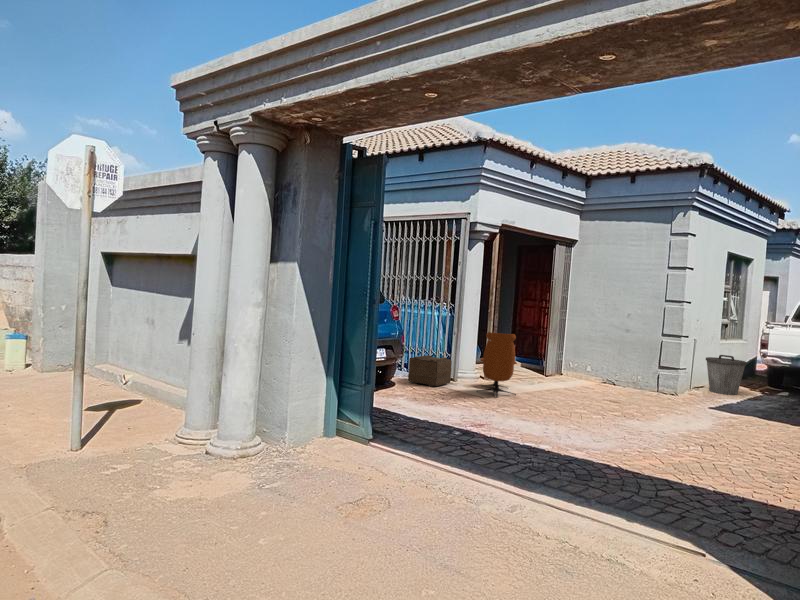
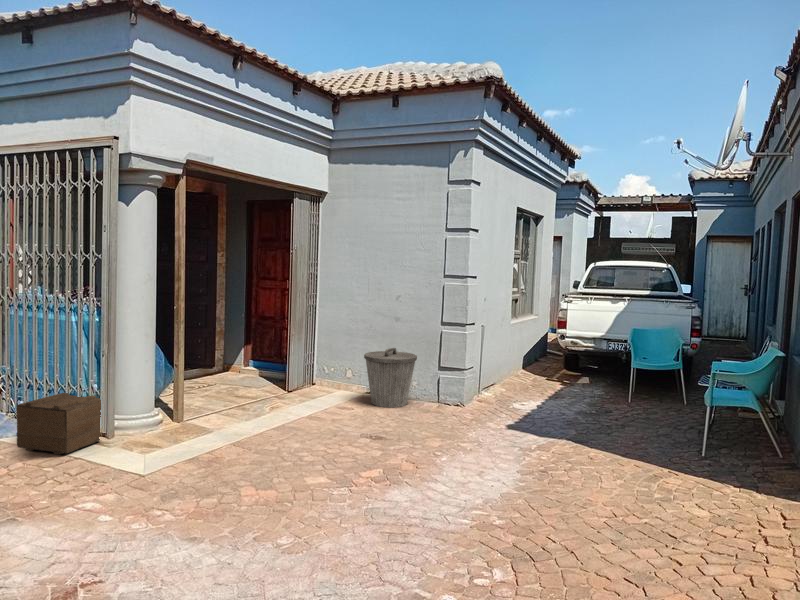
lounge chair: present [477,332,517,397] -> none [143,353,214,466]
trash can: present [706,355,747,395] -> present [364,348,417,407]

